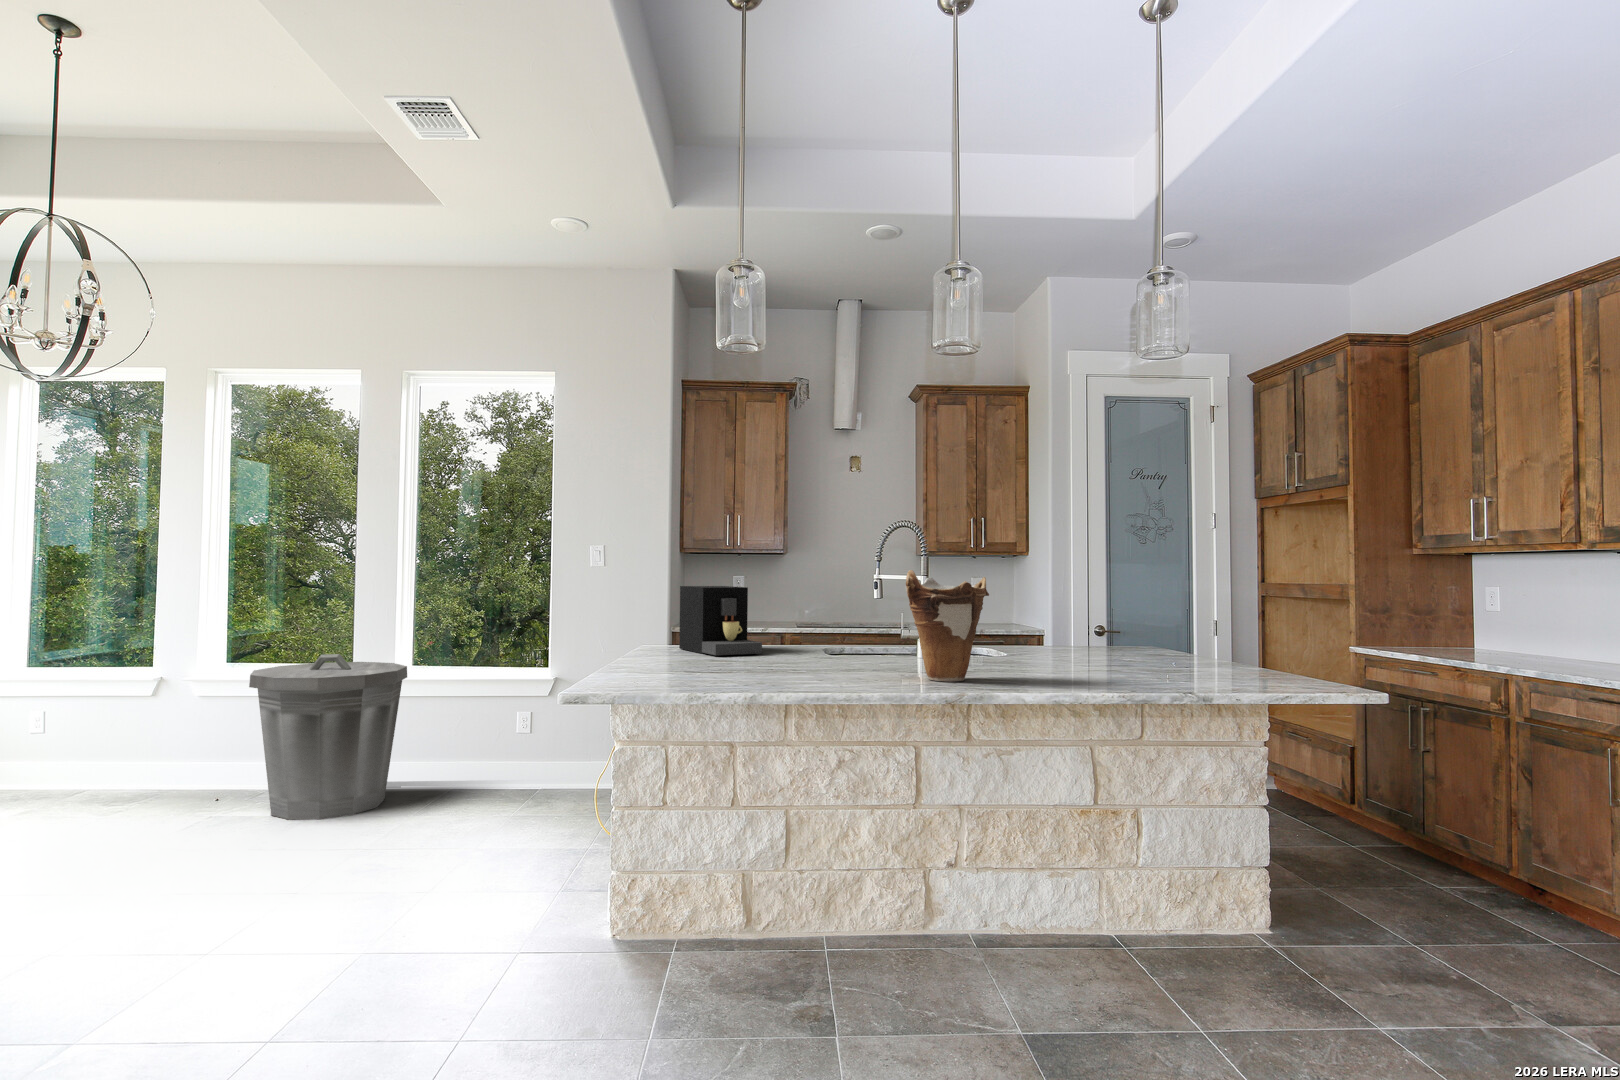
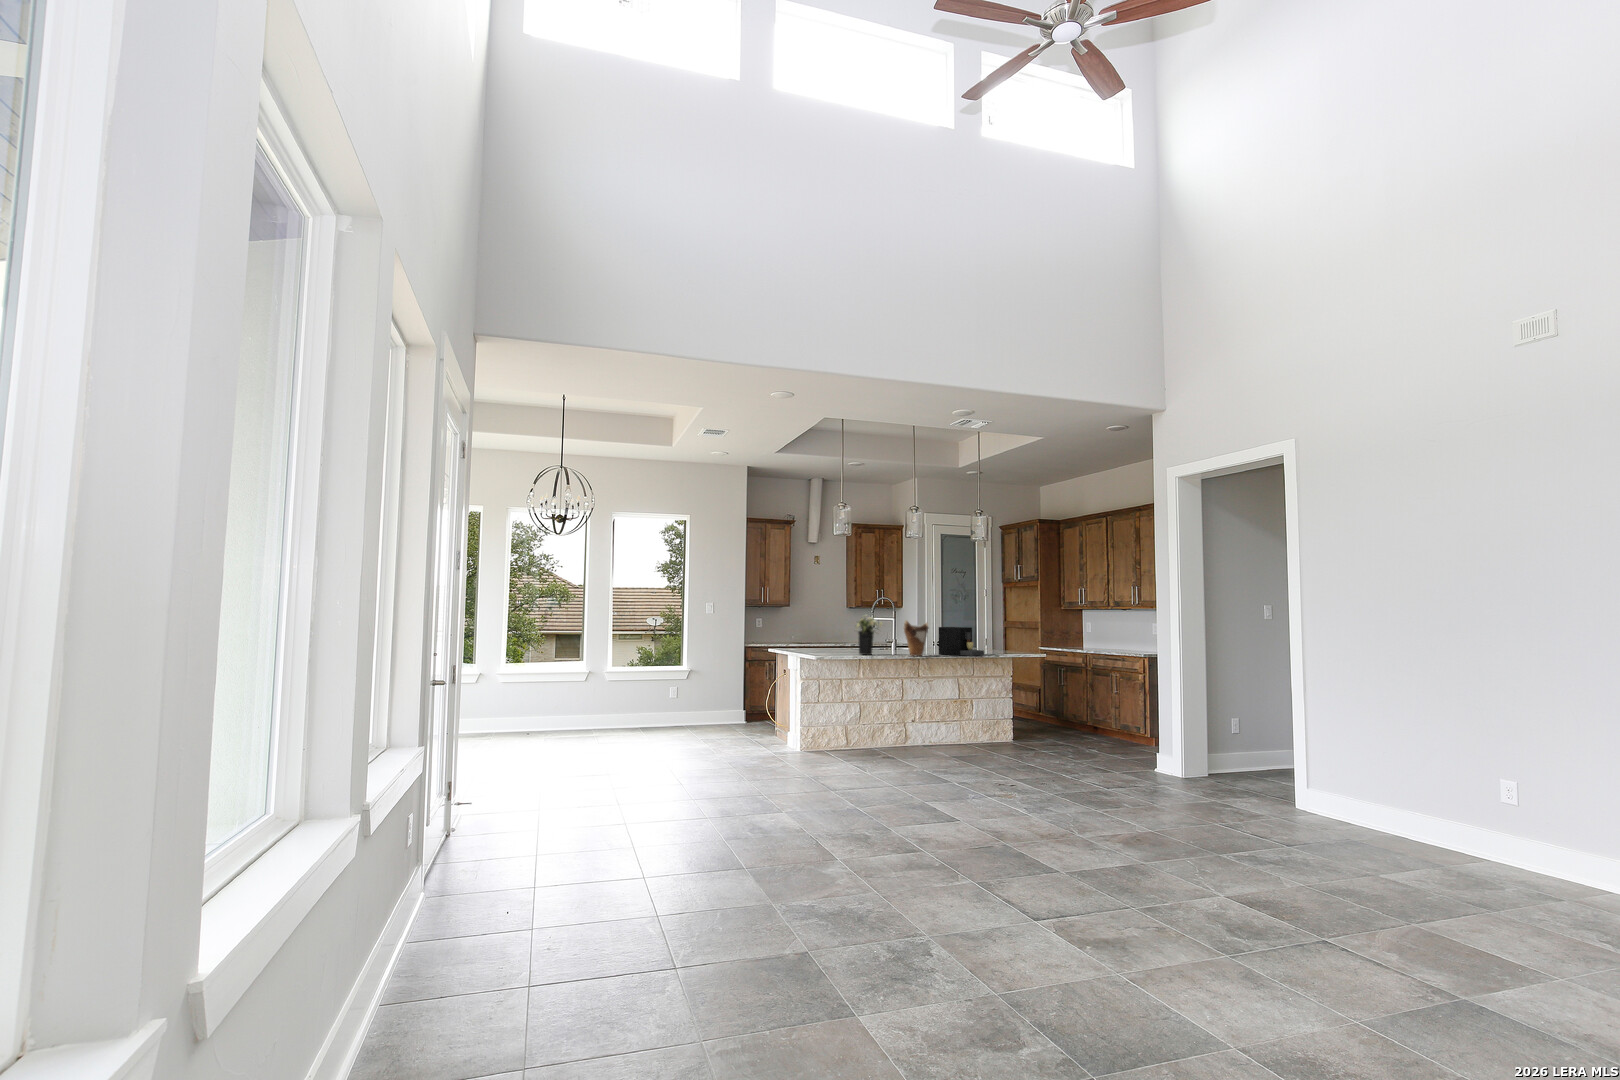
flower arrangement: none [768,553,864,671] -> present [855,615,882,655]
coffee maker: present [679,586,762,655] -> present [939,627,984,656]
trash can: present [249,654,407,820] -> none [559,660,629,738]

